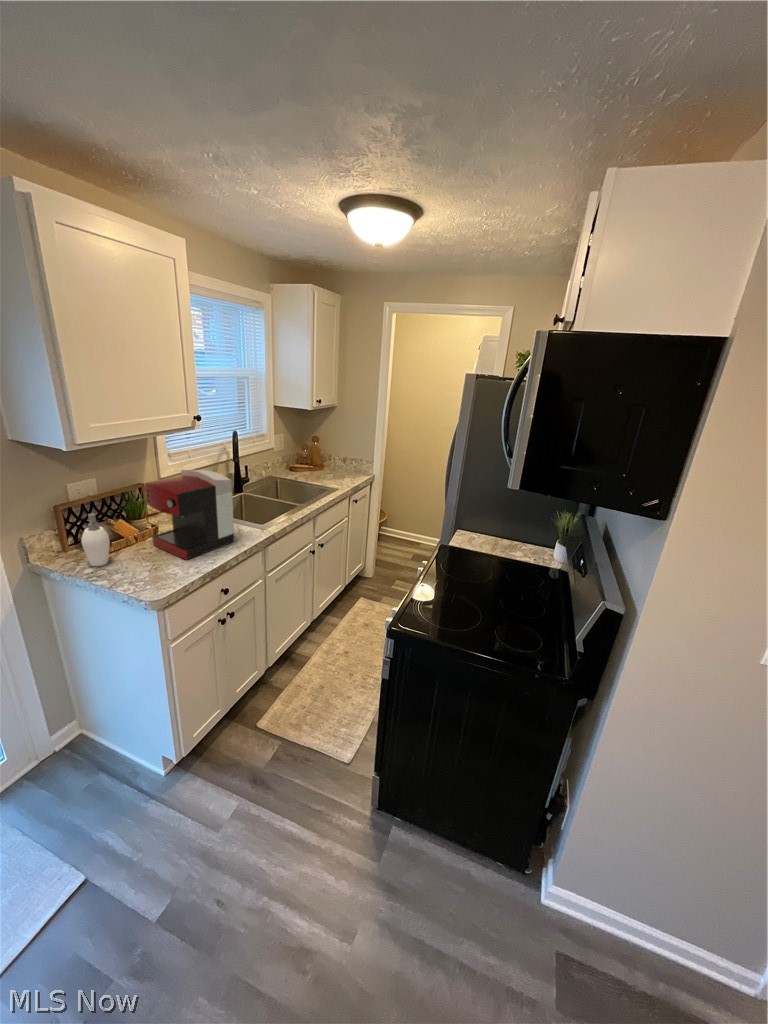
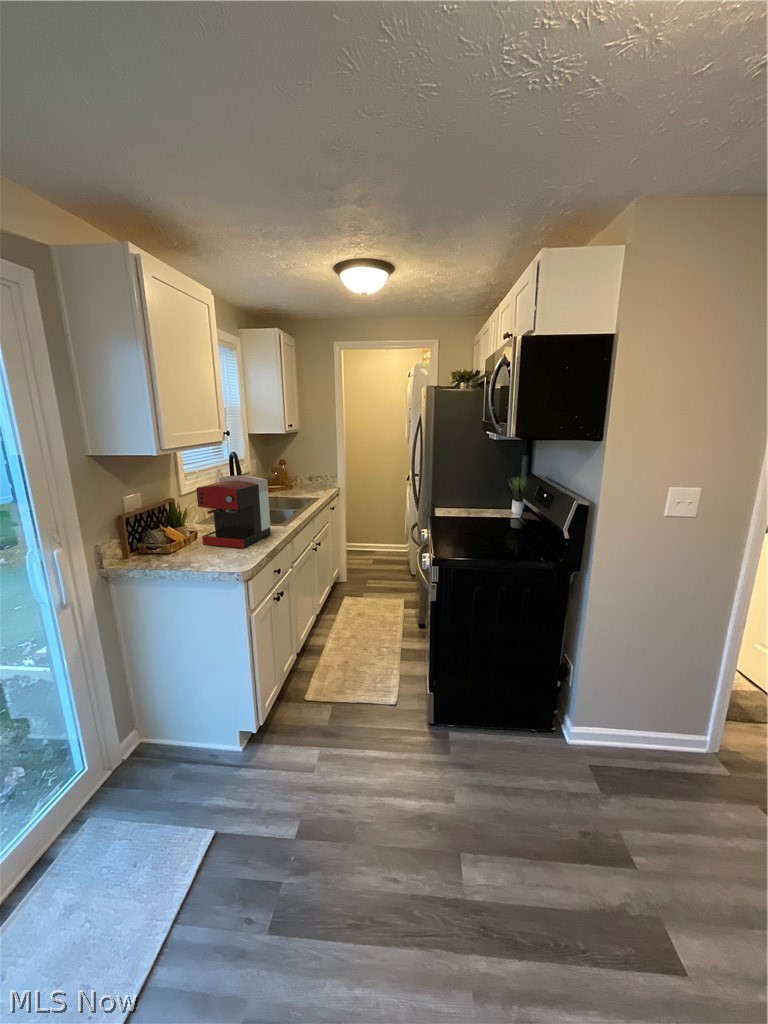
soap dispenser: present [81,514,110,566] -> none [155,514,178,561]

